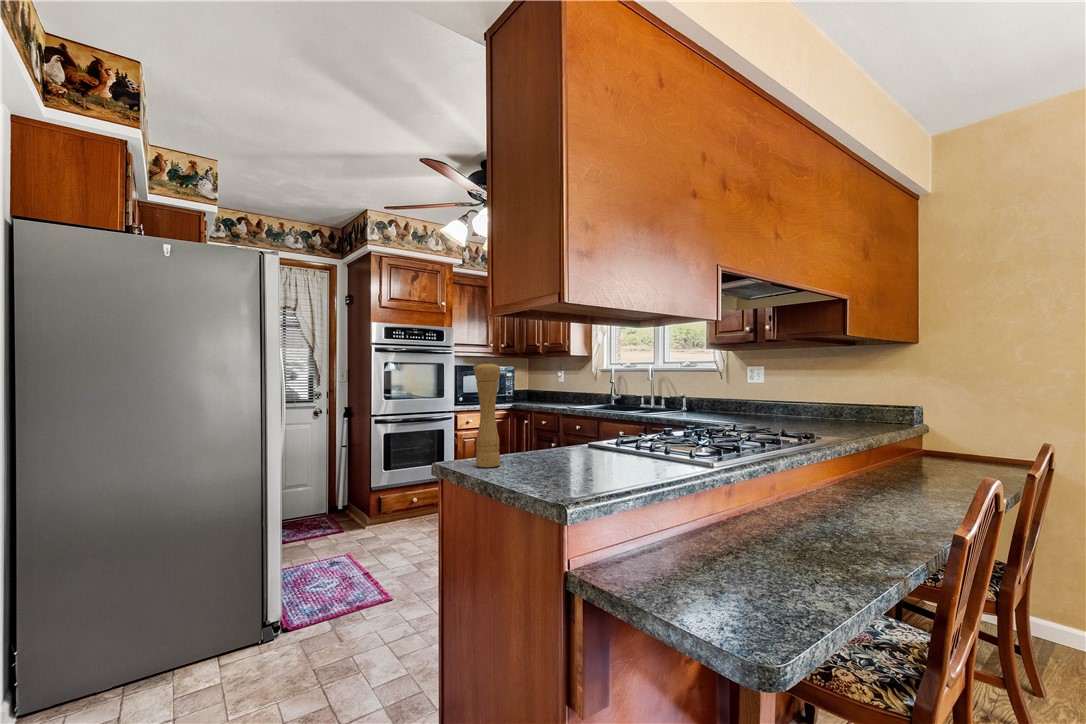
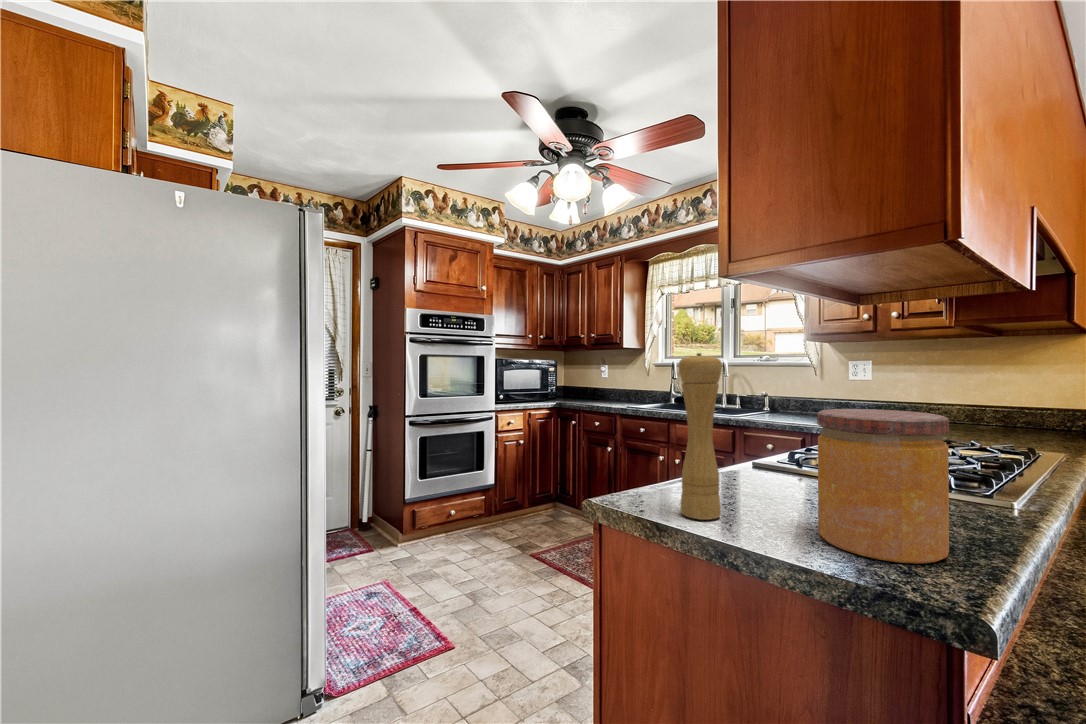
jar: none [536,396,601,482] -> present [817,409,949,564]

